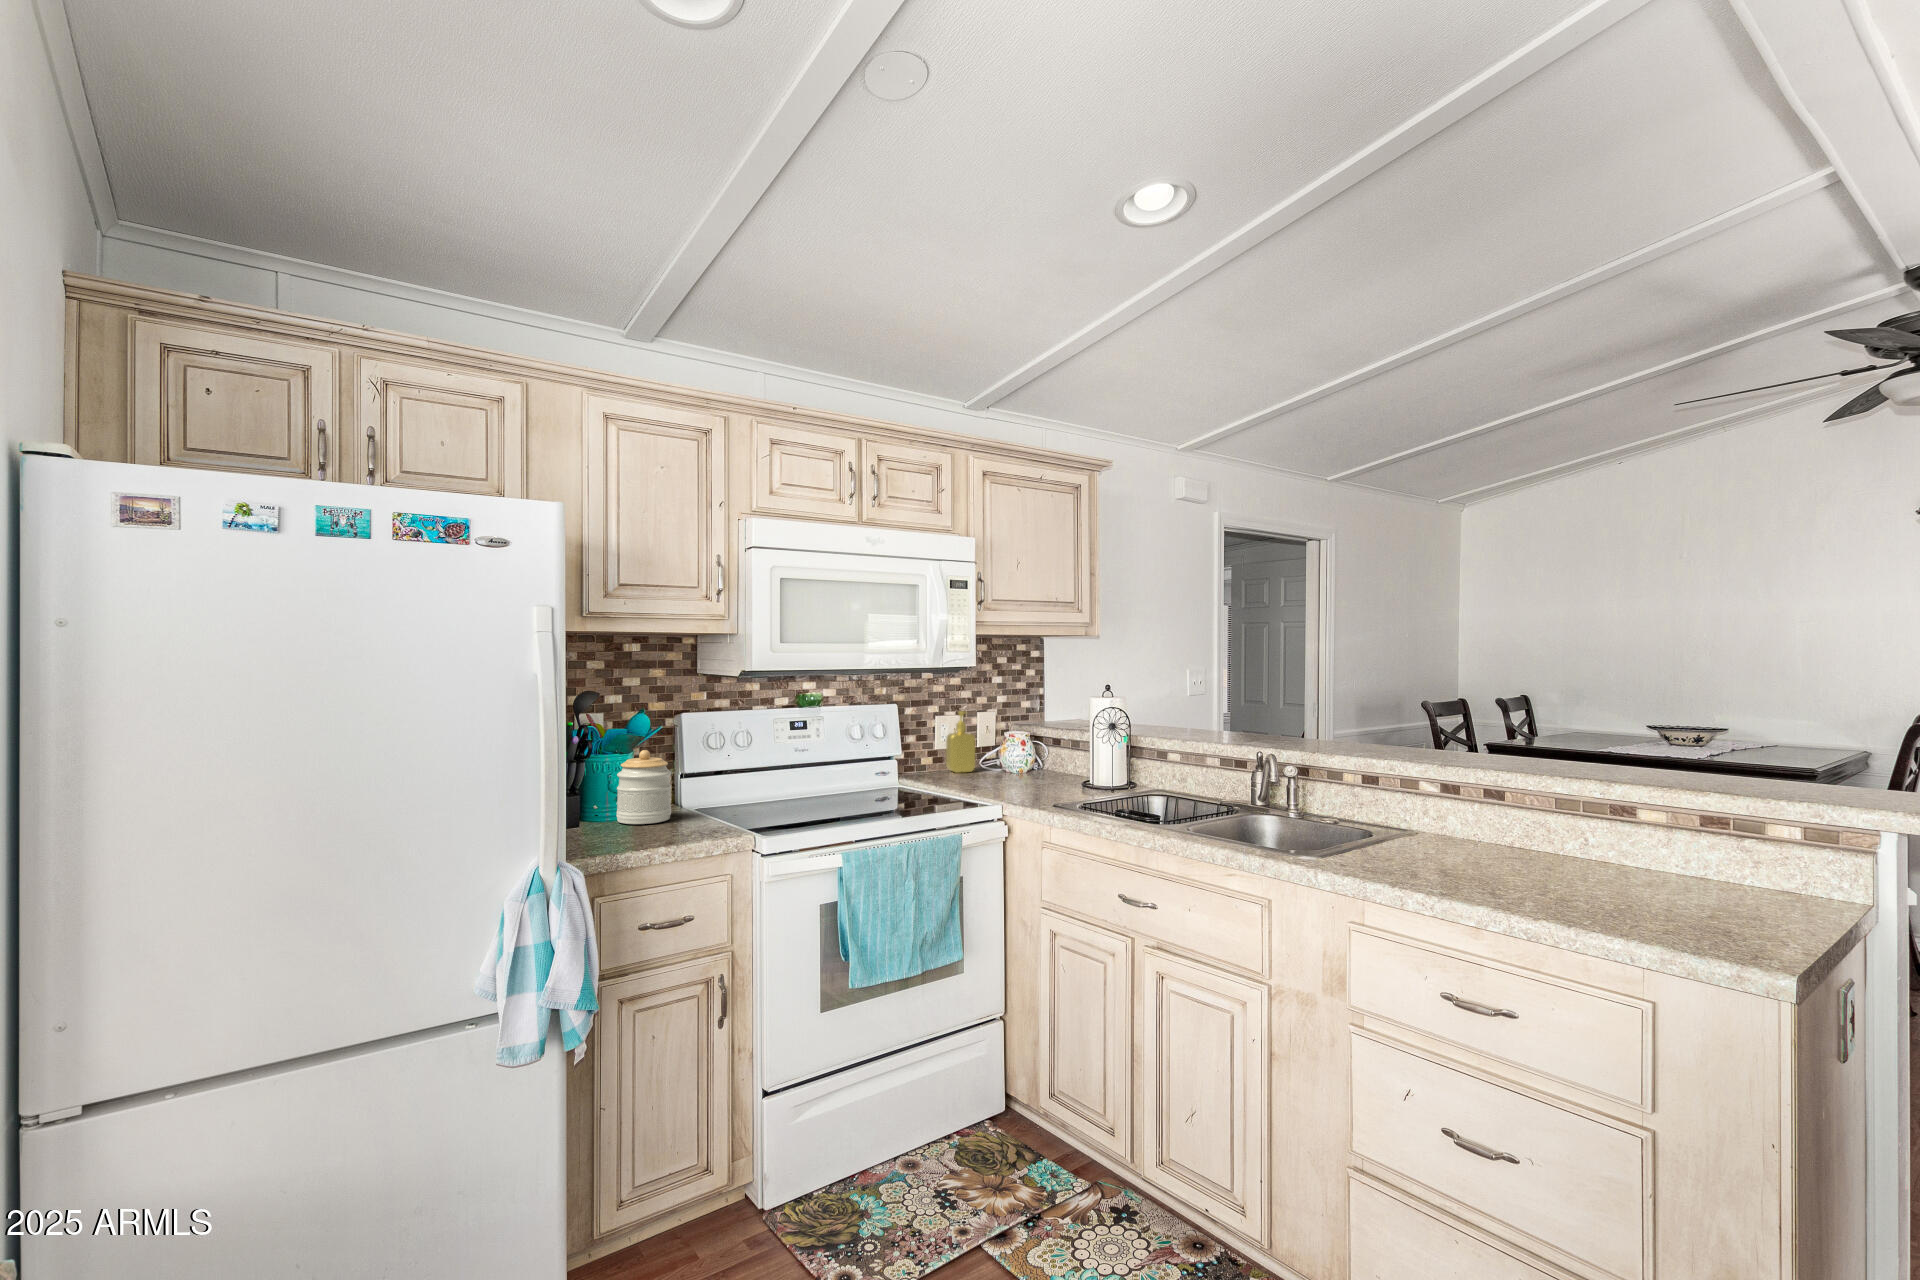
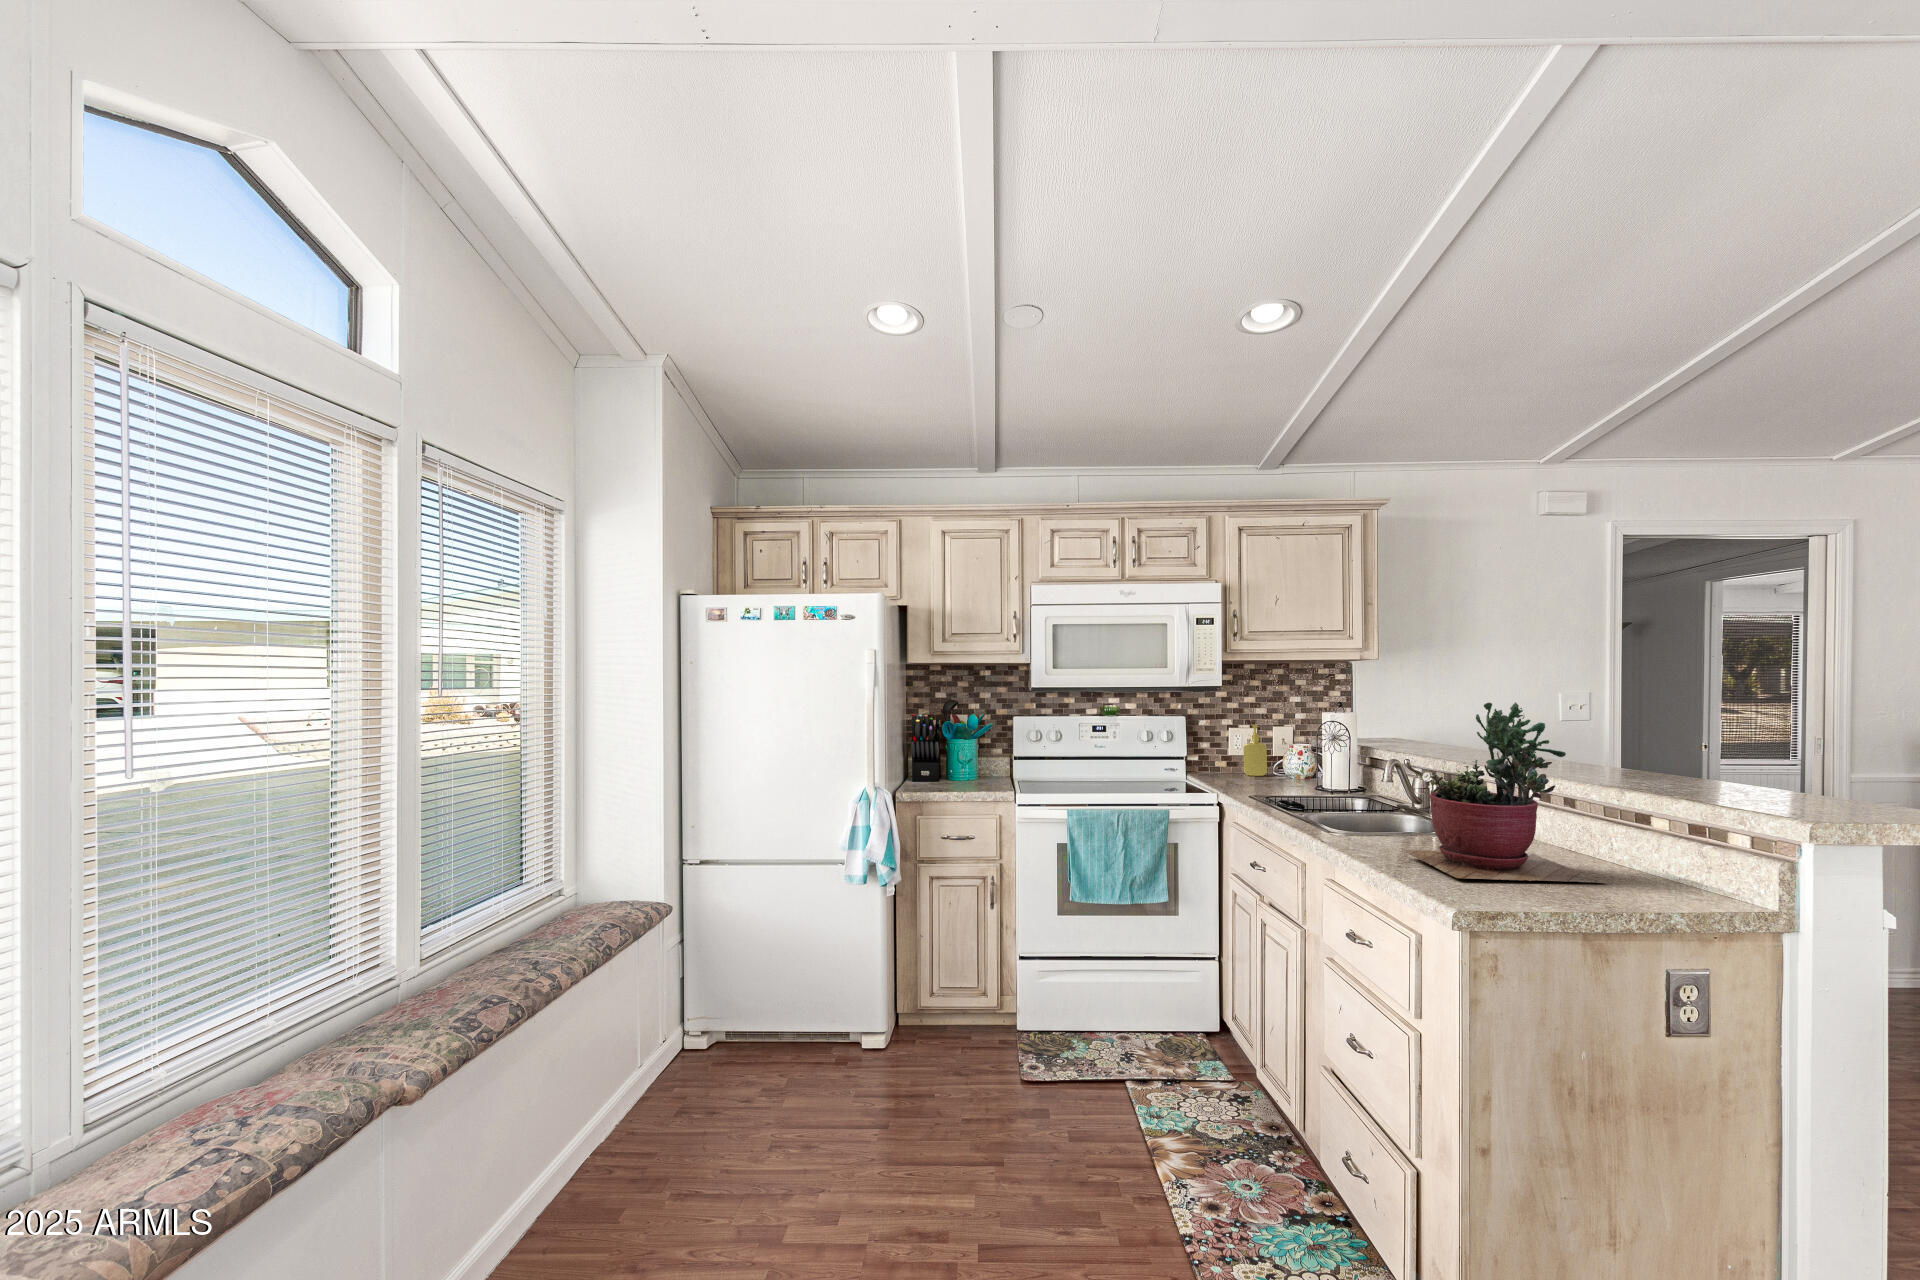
succulent plant: none [1485,698,1722,933] -> present [1403,702,1607,883]
jar: present [616,750,671,824] -> none [956,737,988,782]

